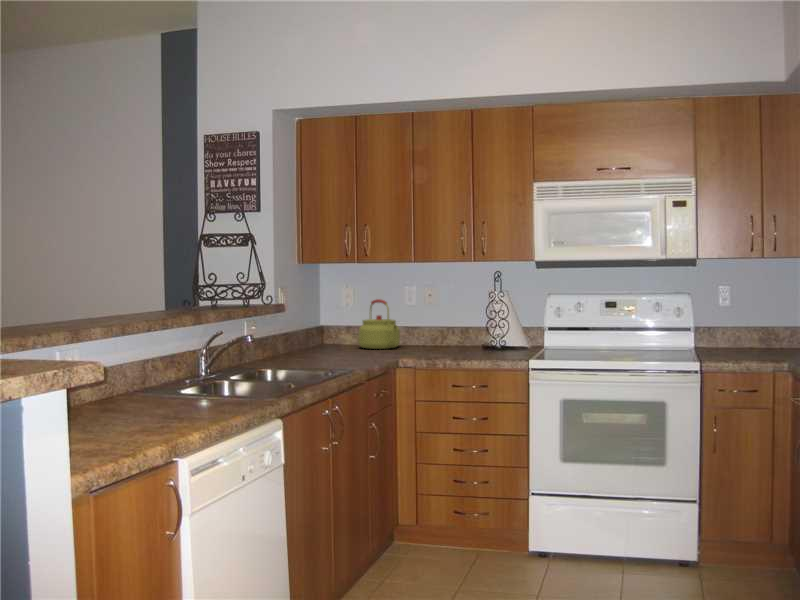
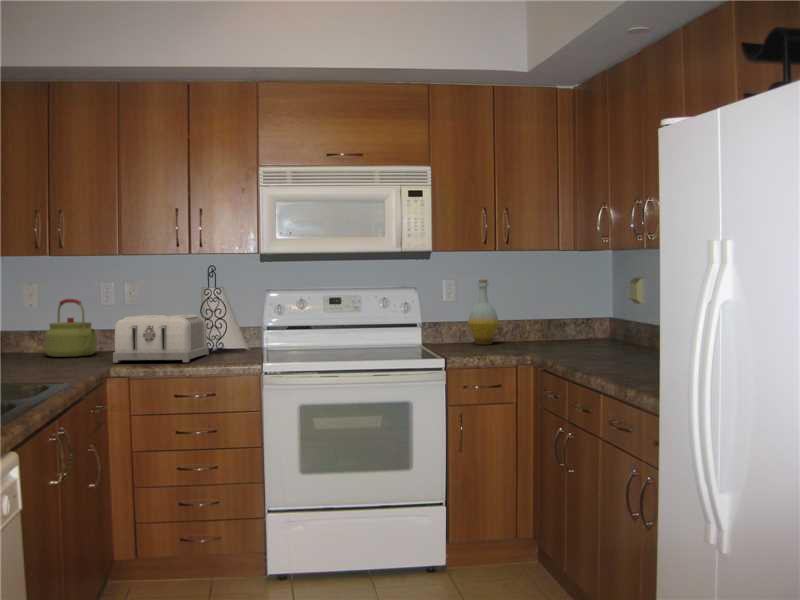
bottle: none [743,286,776,351] -> present [468,280,499,345]
toaster: none [407,315,490,357] -> present [113,315,209,363]

